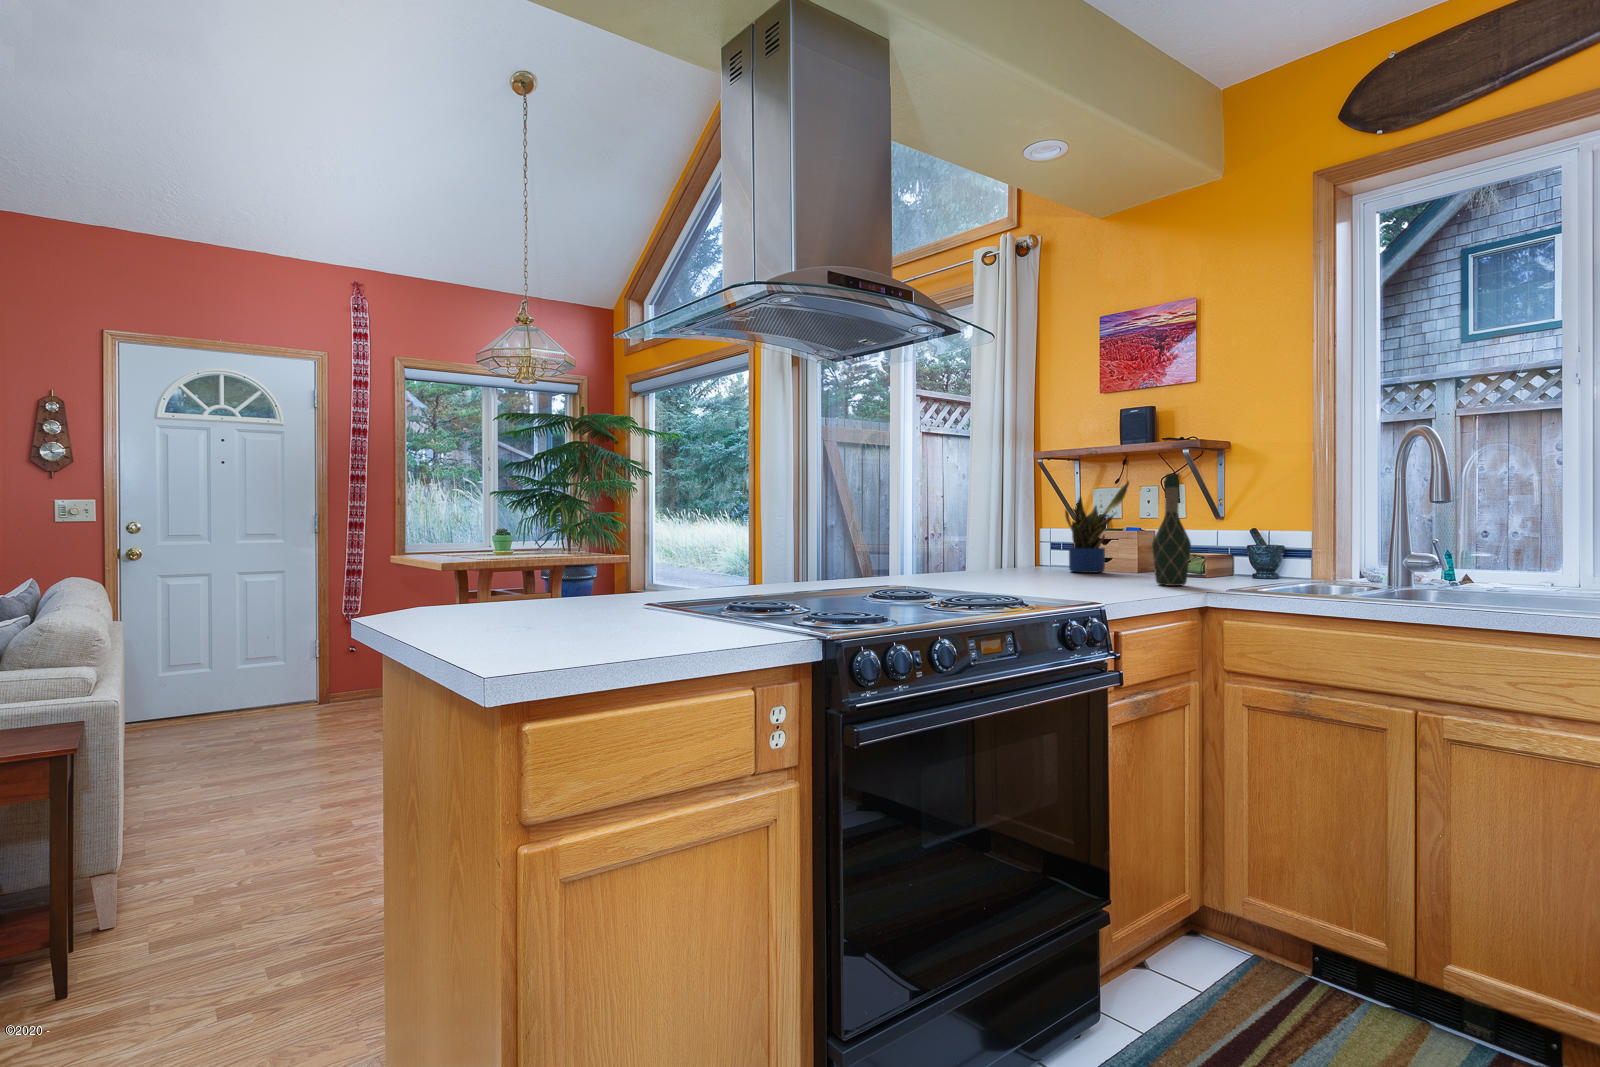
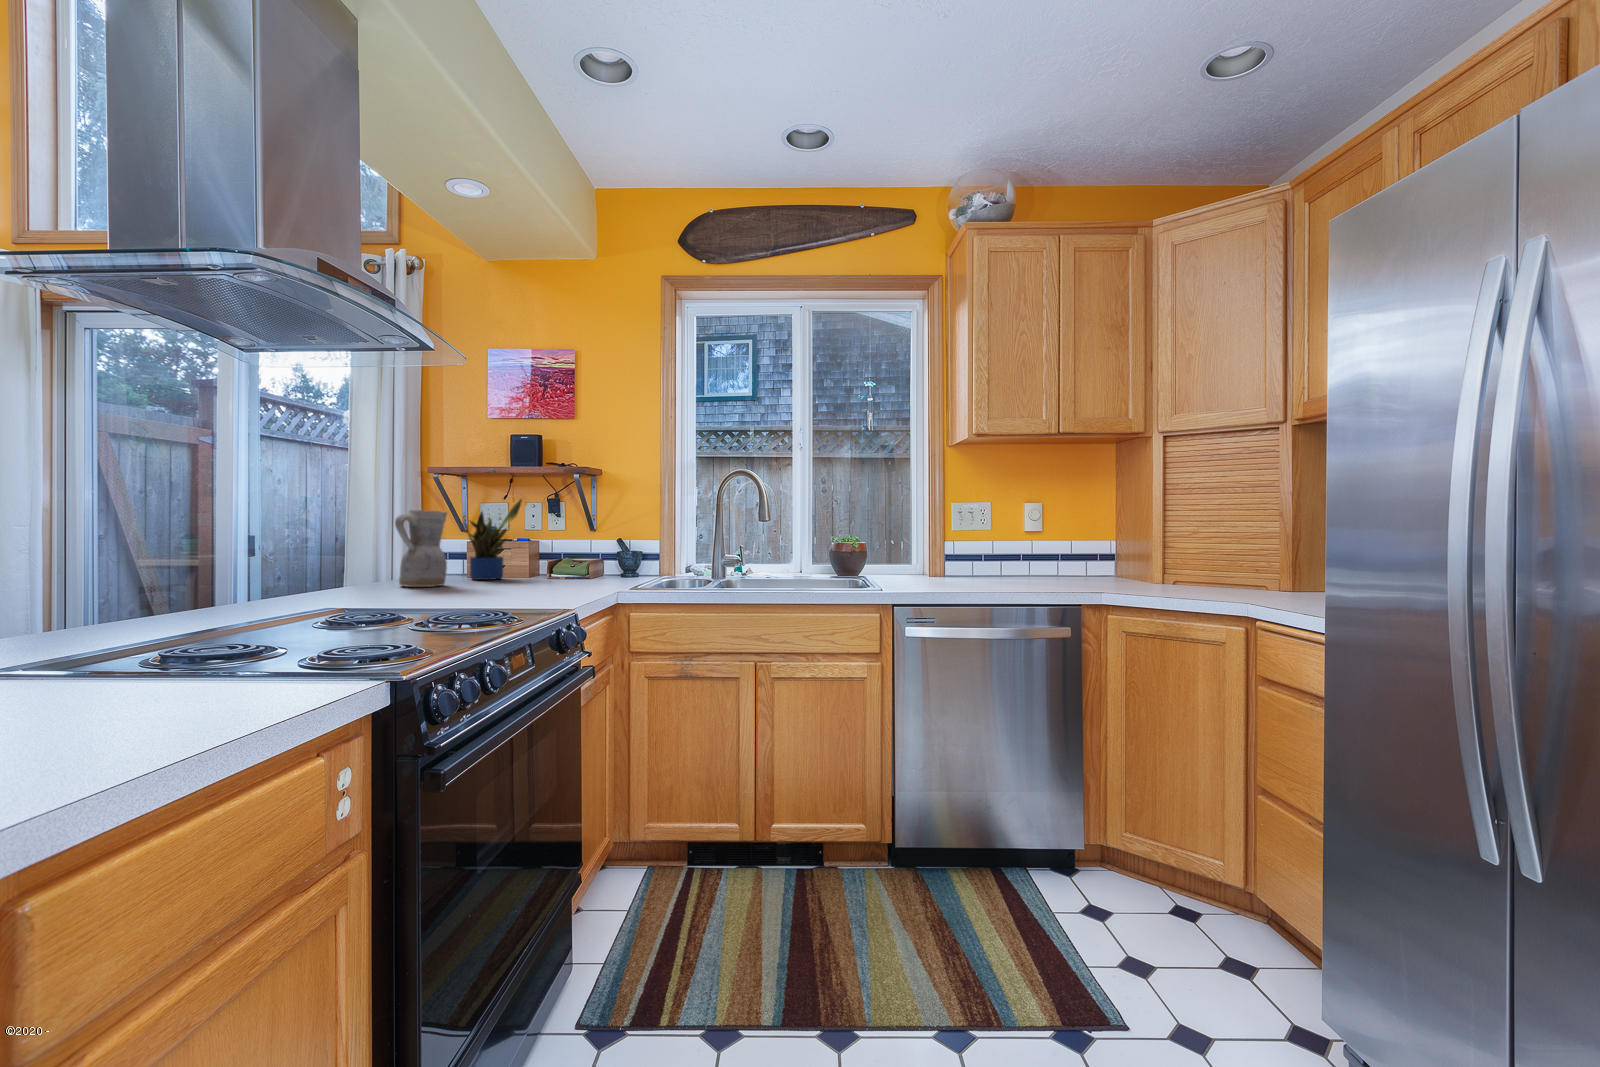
wine bottle: present [1152,474,1191,586] -> none [567,497,598,589]
ceramic pitcher: none [983,496,1036,575] -> present [395,509,447,587]

